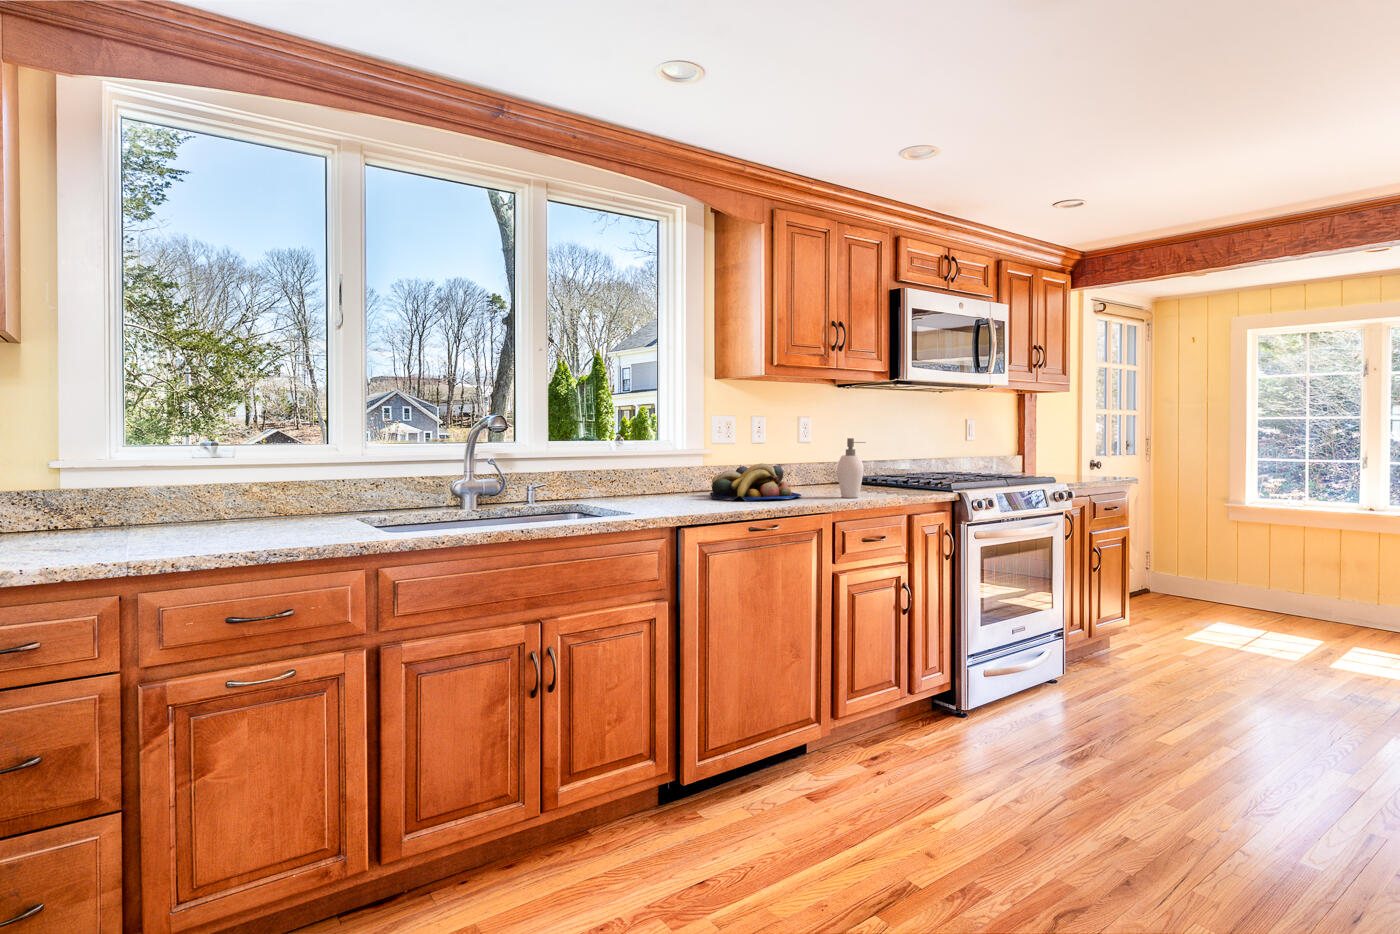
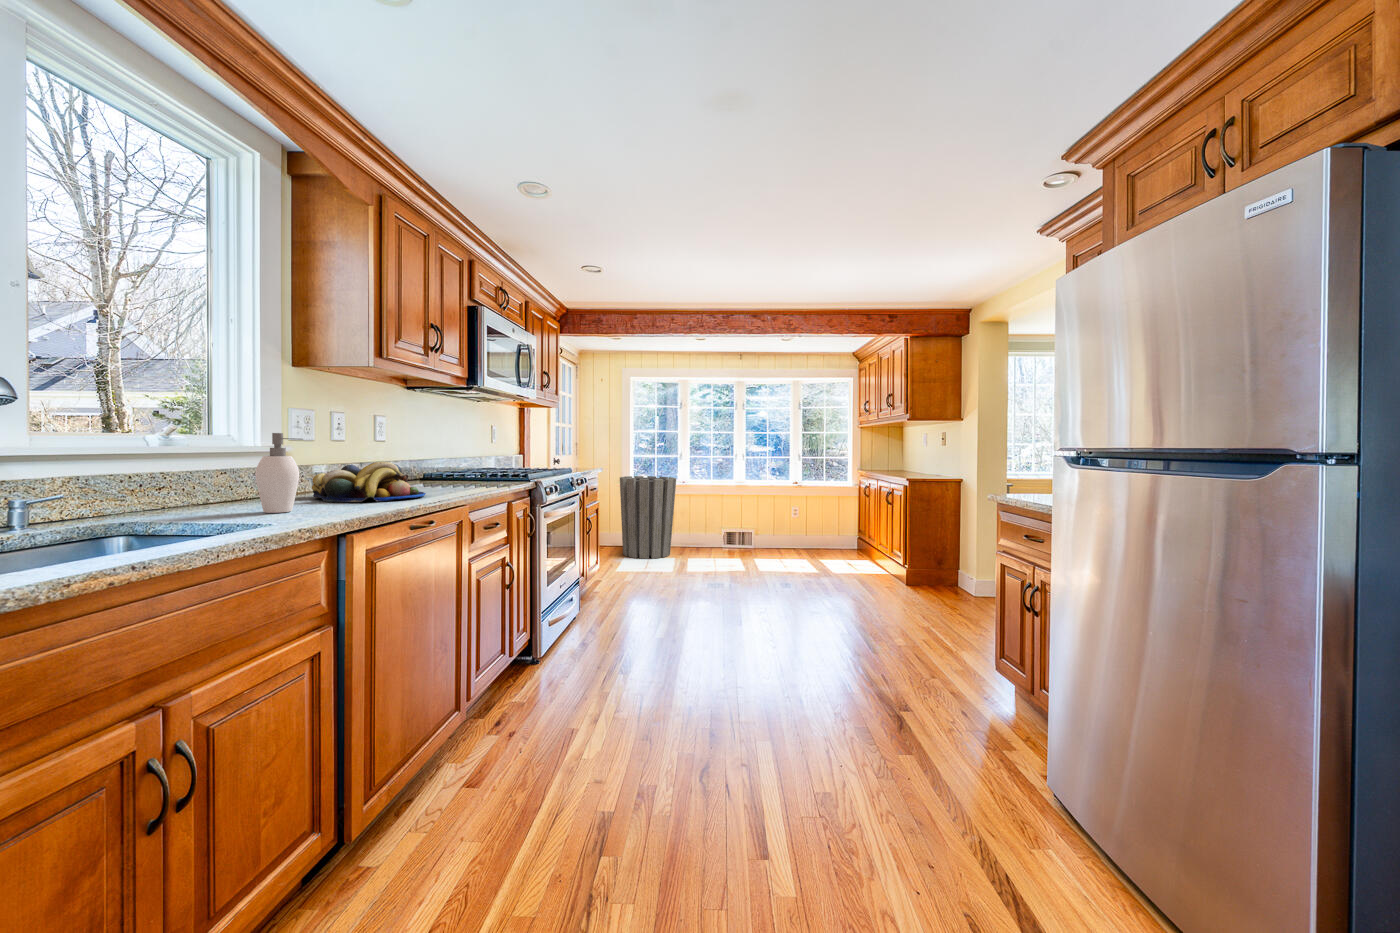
soap dispenser: present [837,438,865,498] -> present [255,433,303,513]
trash can: none [1207,489,1327,630] -> present [620,476,676,559]

